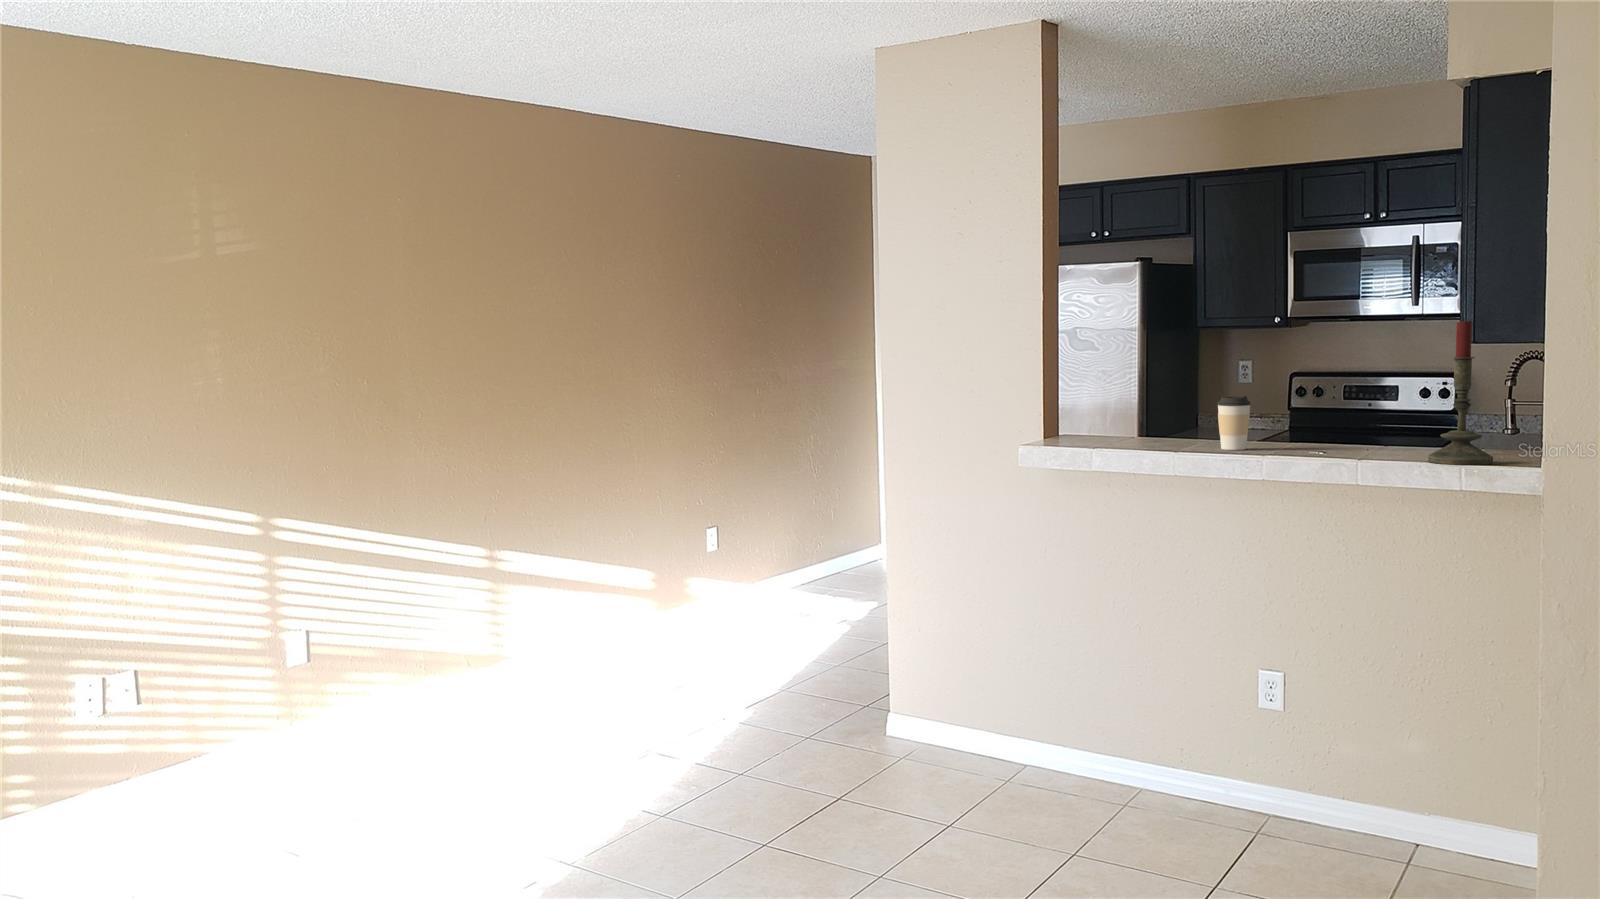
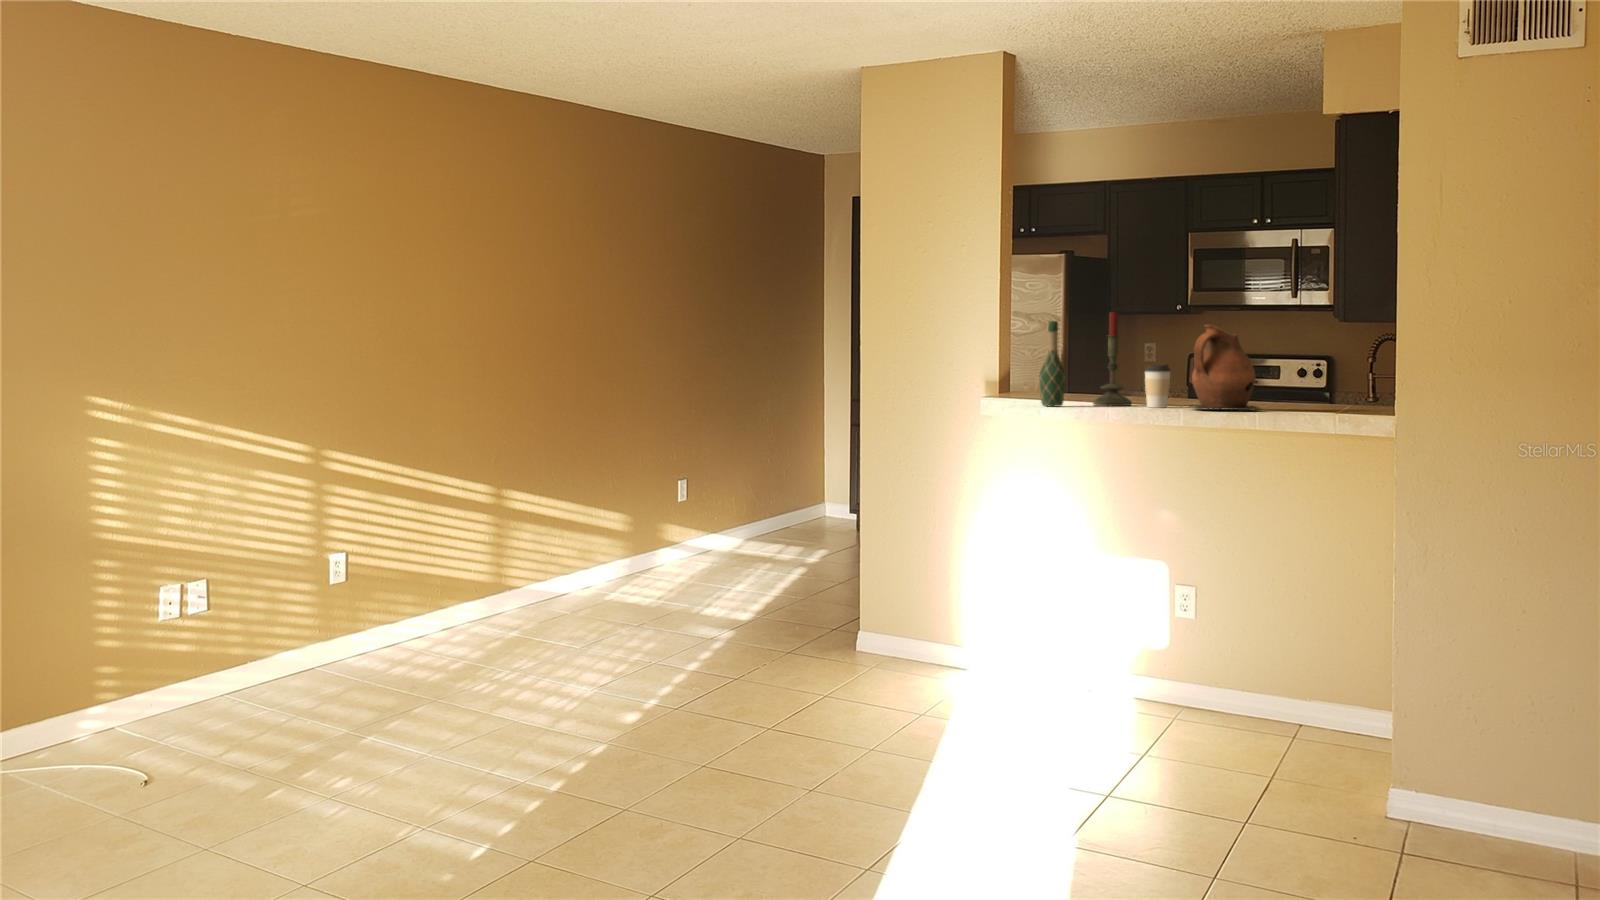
candle: present [1428,317,1493,465] -> present [1093,312,1132,406]
wine bottle: none [1087,344,1121,448] -> present [1039,321,1066,407]
ceramic pitcher: none [1267,349,1366,458] -> present [1190,325,1261,410]

